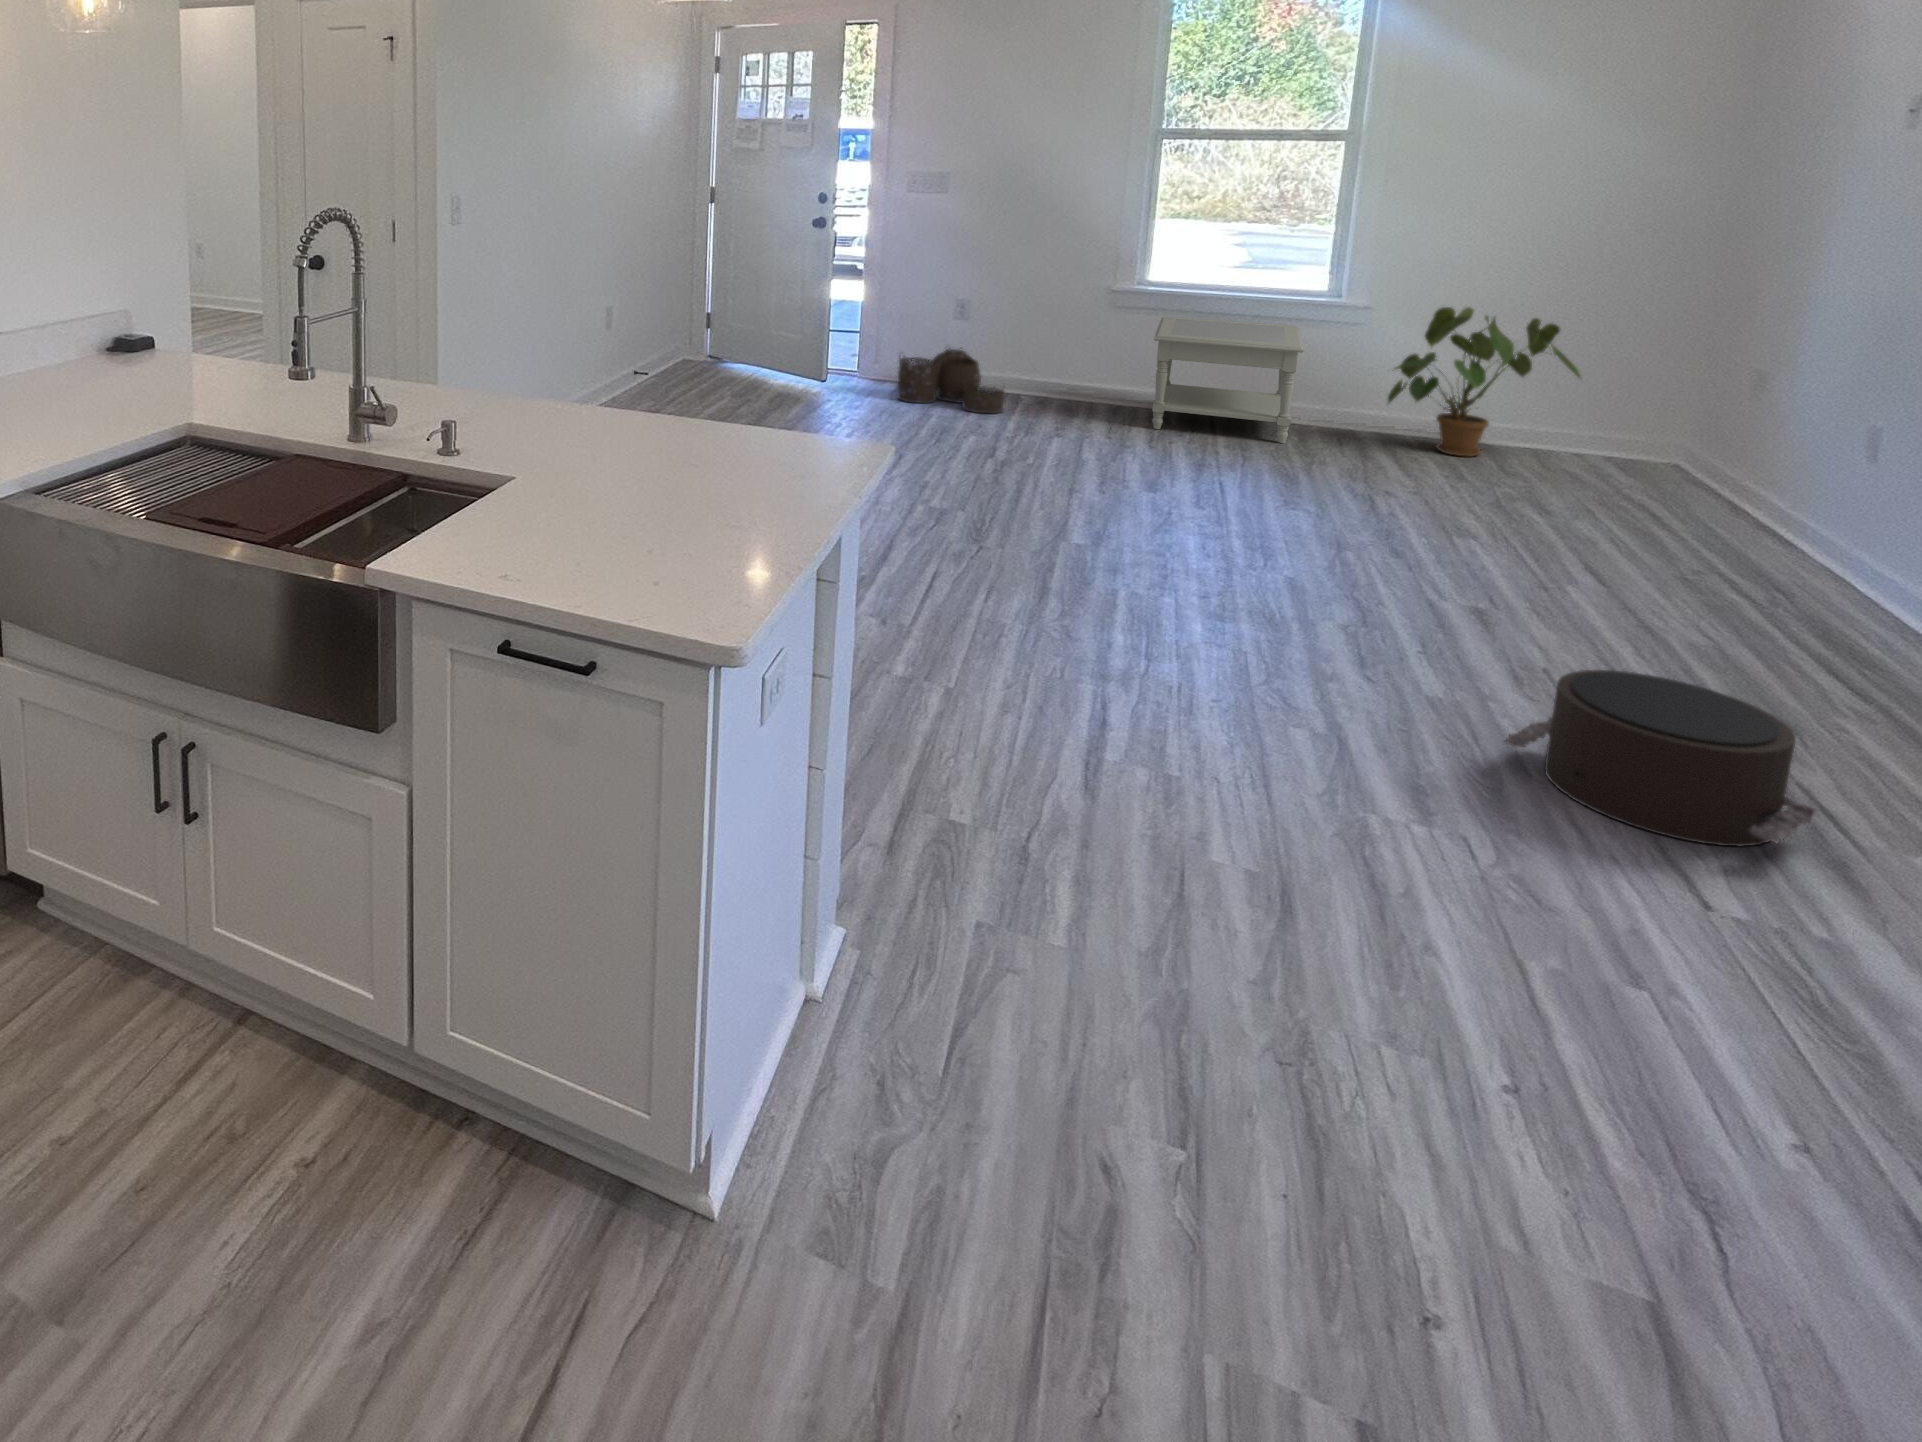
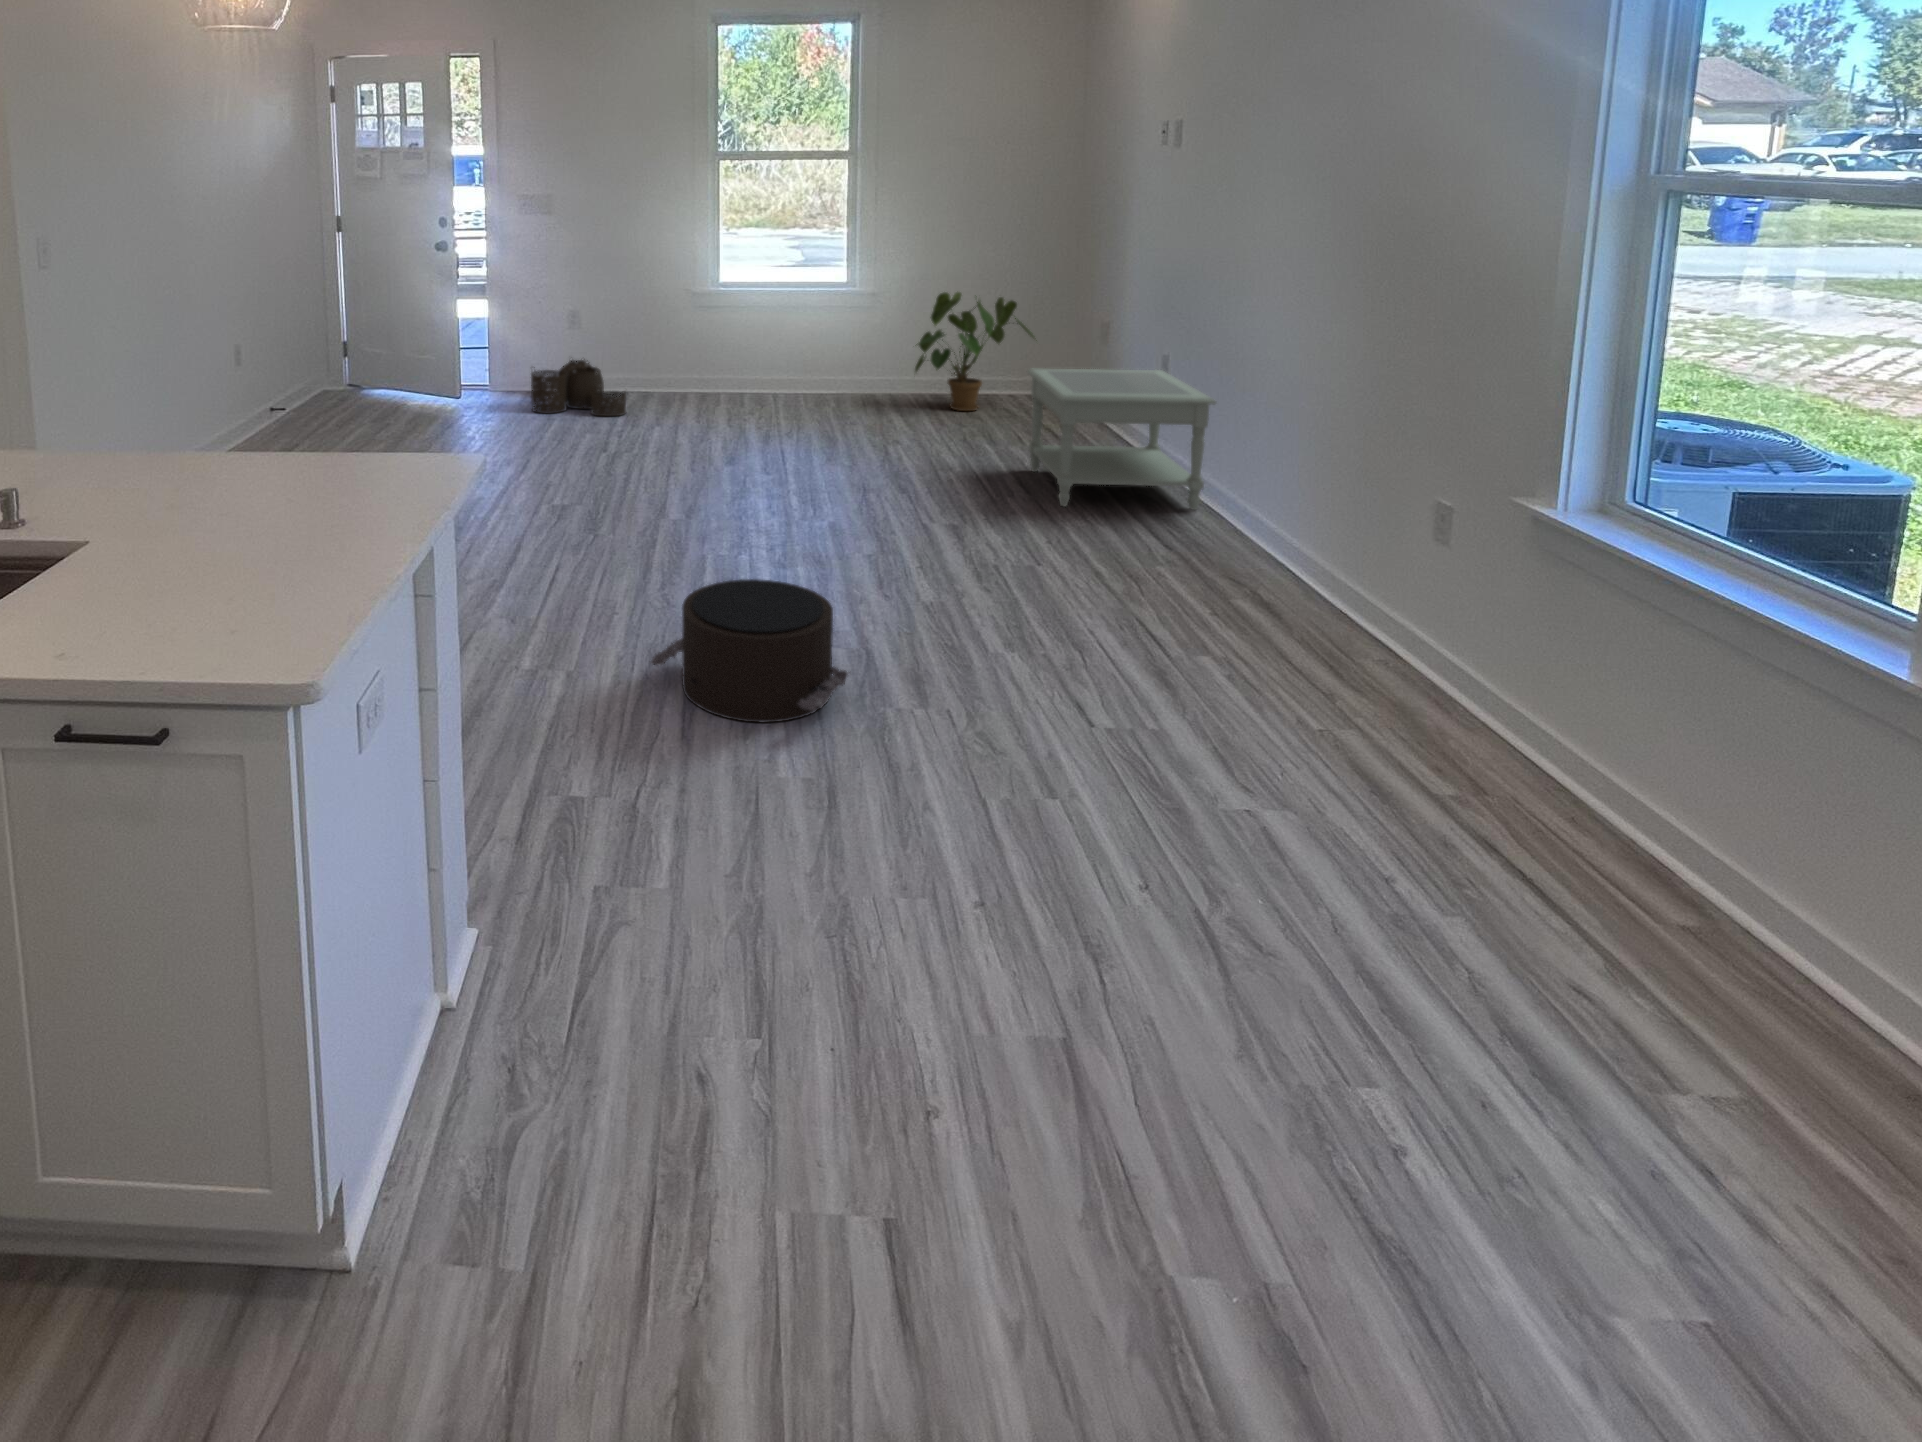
side table: present [1152,317,1303,443] -> present [1027,369,1216,510]
pouf: present [1505,670,1816,846] -> present [651,579,849,722]

